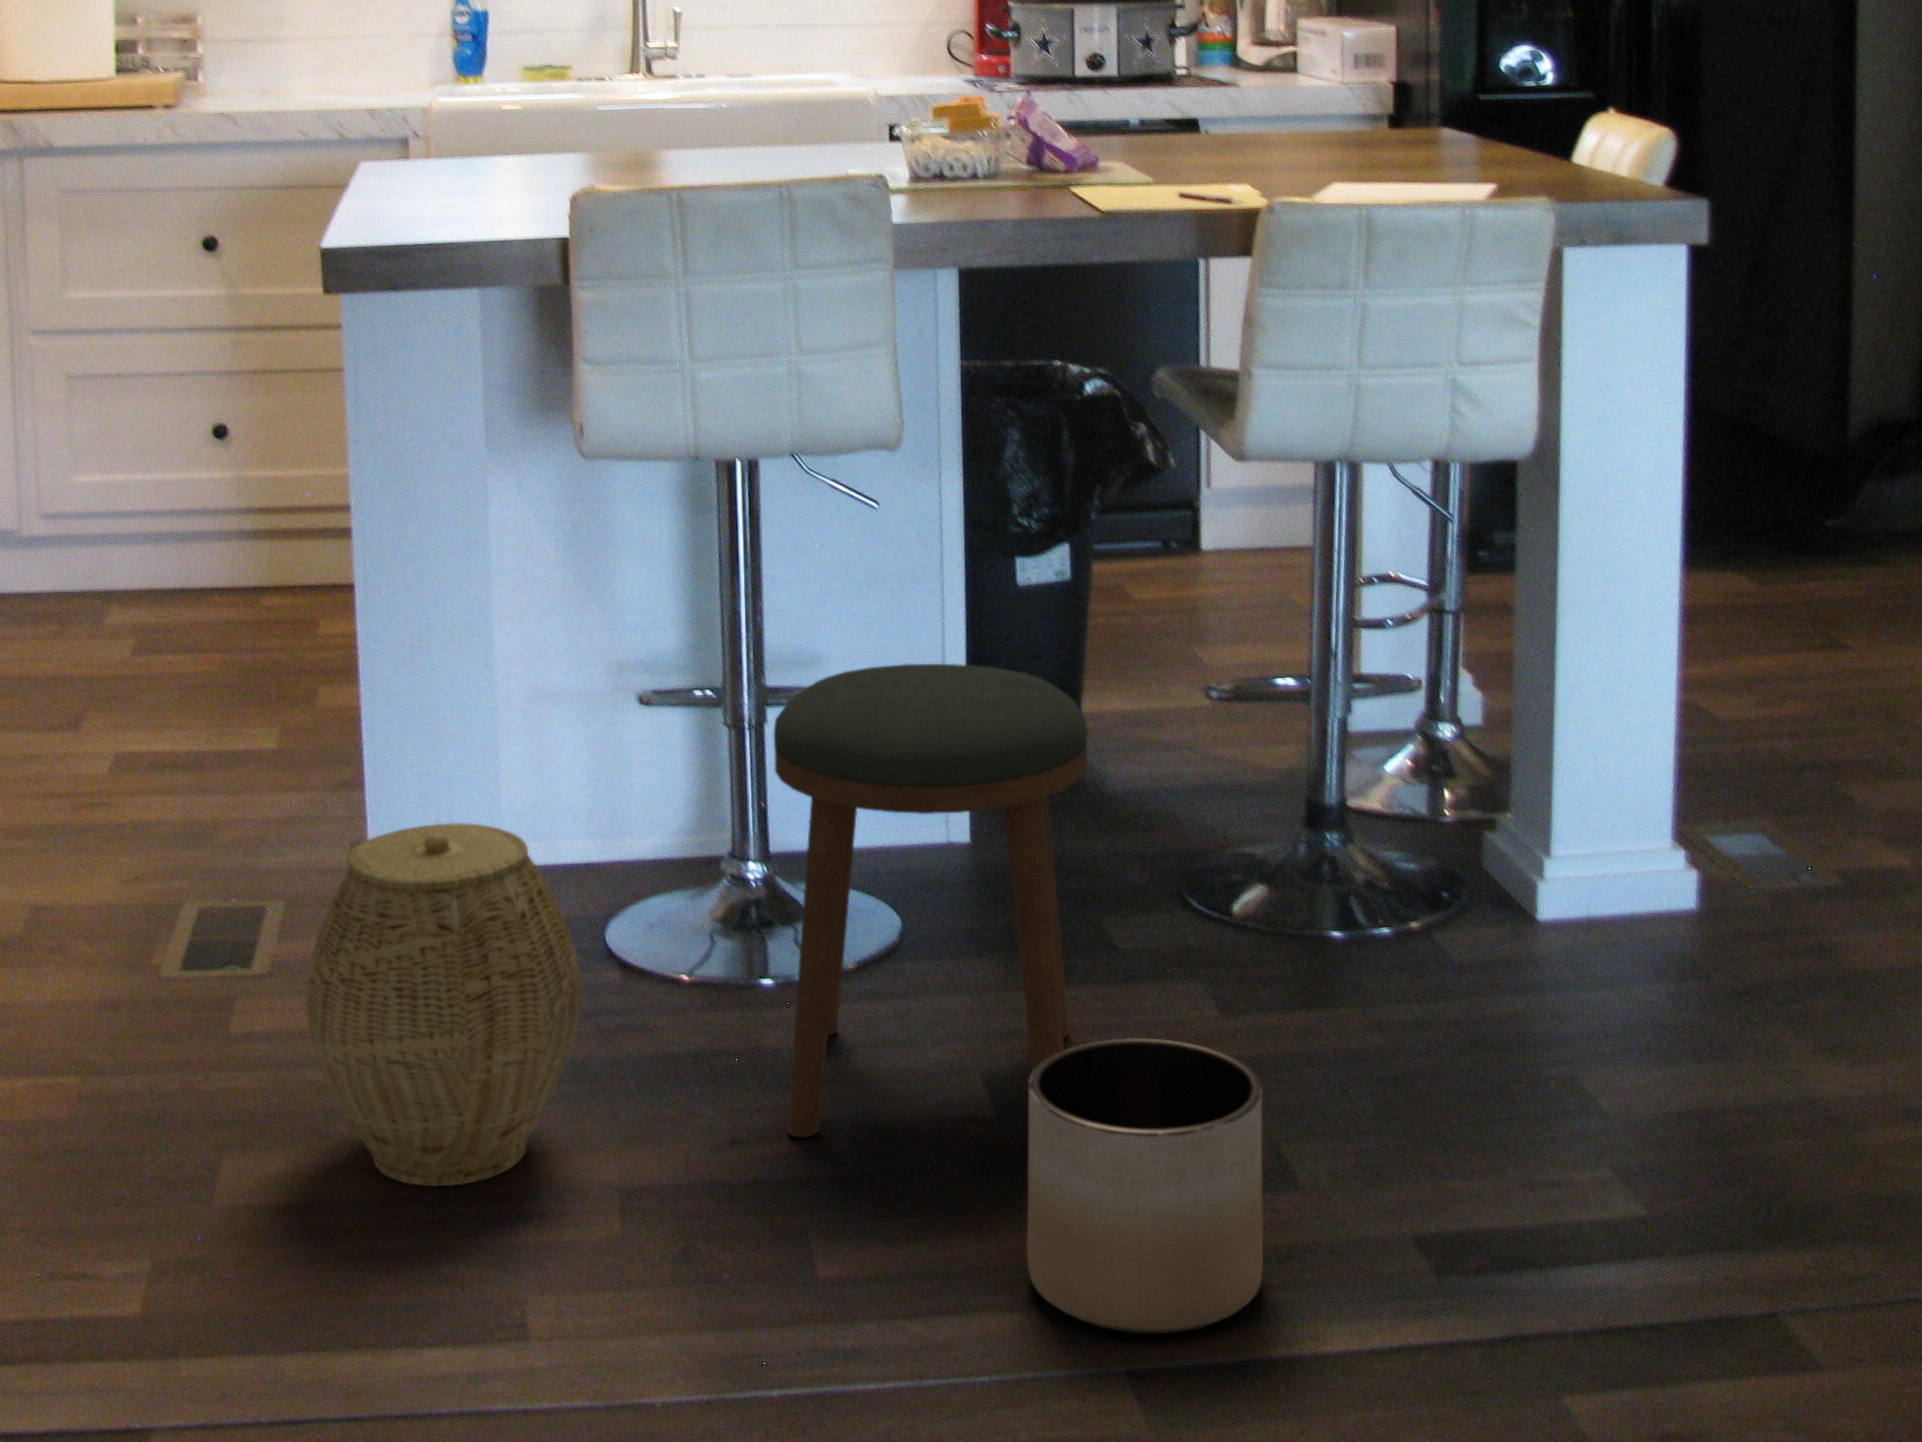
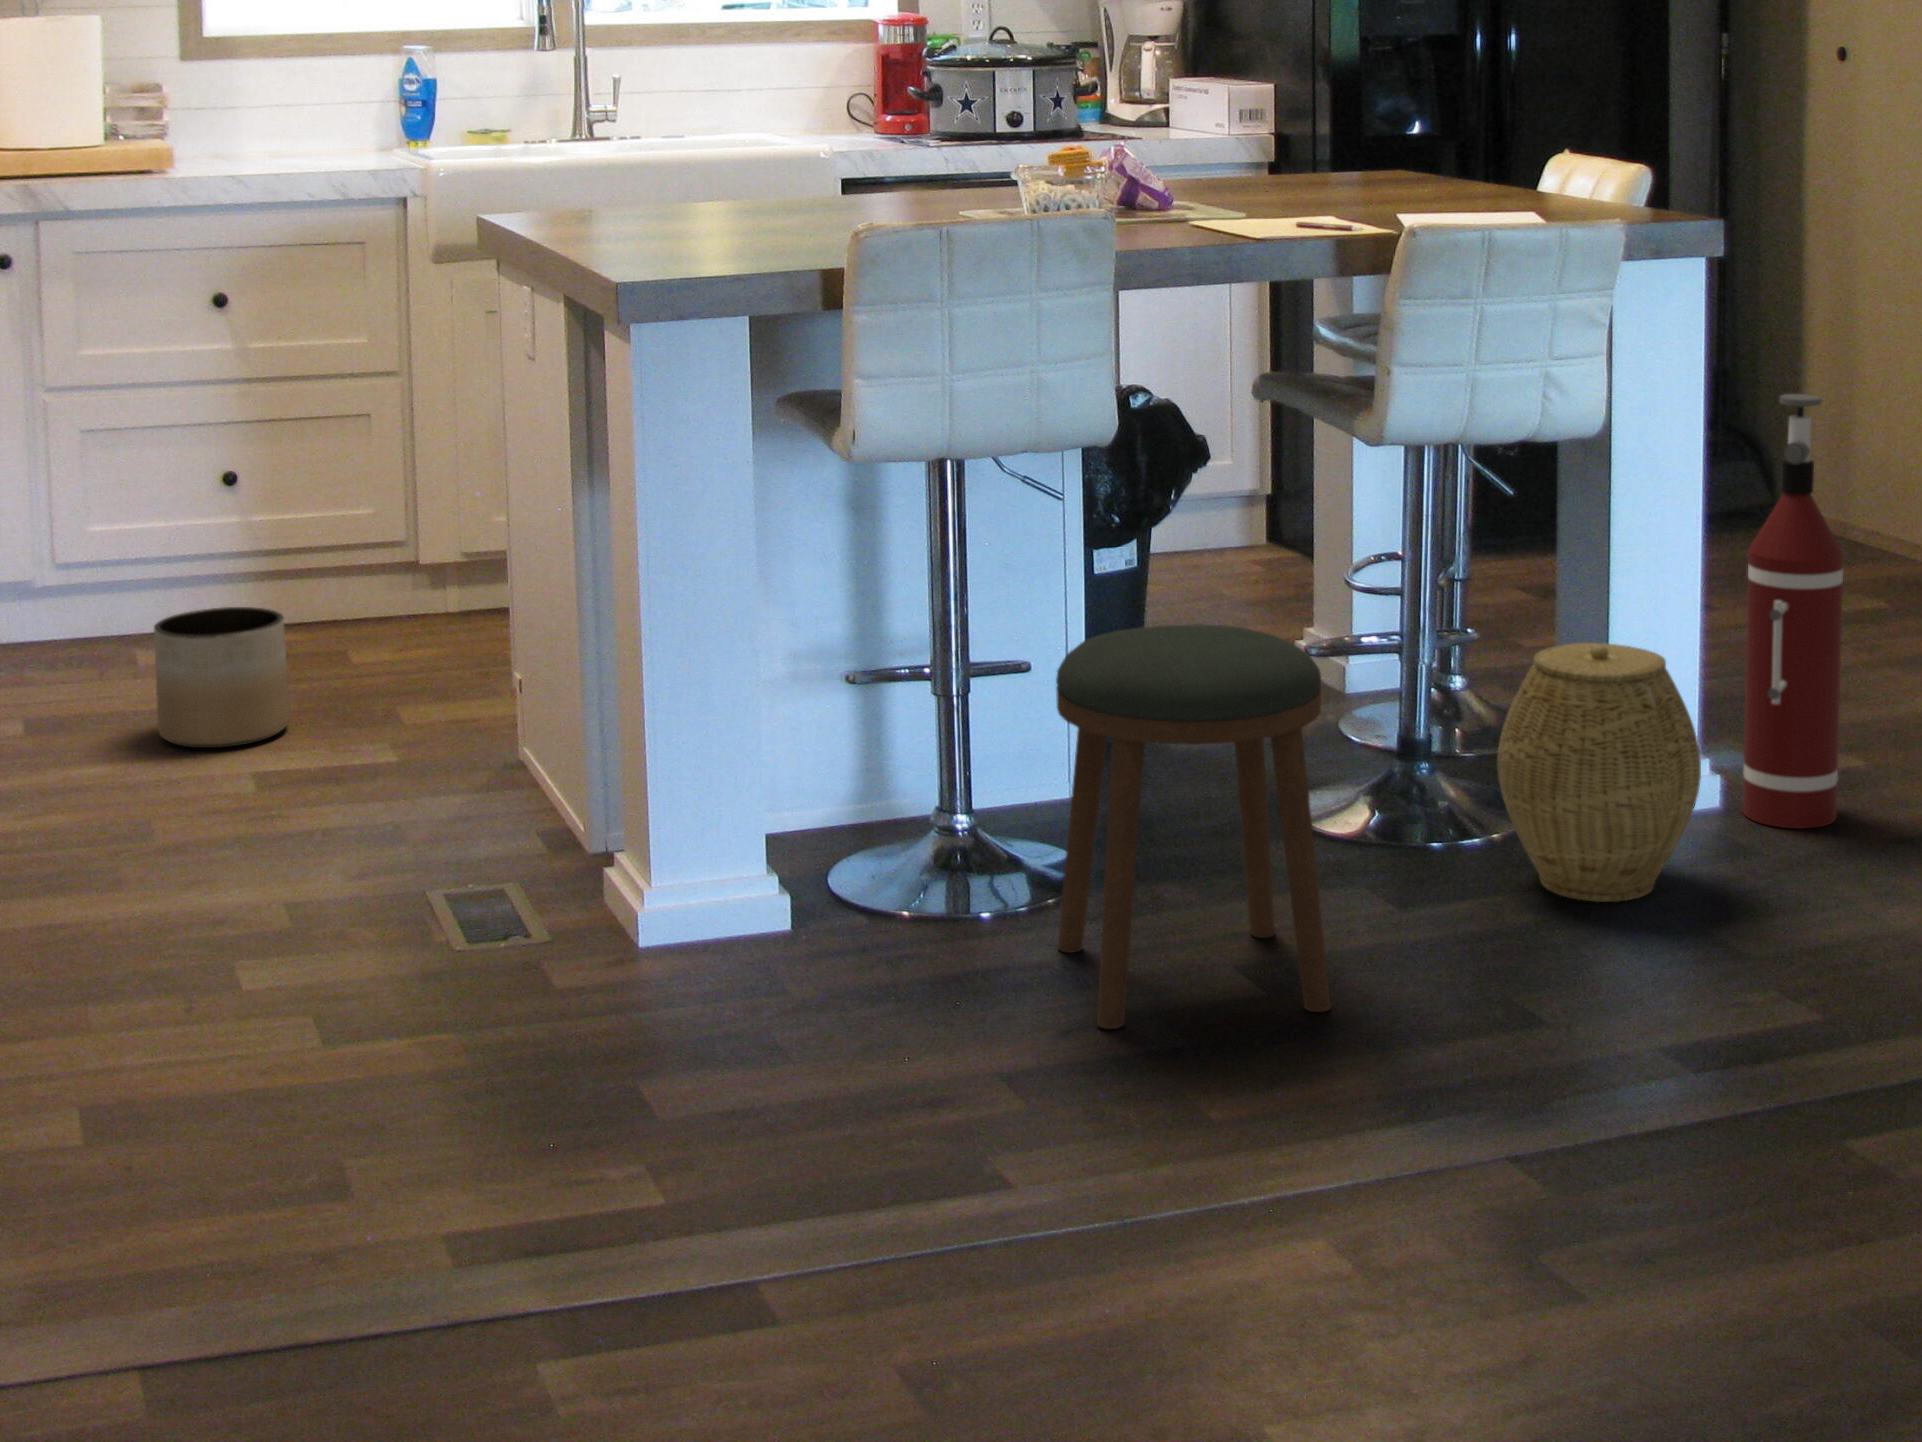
fire extinguisher: none [1738,418,1869,959] -> present [1743,394,1843,828]
woven basket: present [306,823,581,1186] -> present [1497,643,1701,902]
planter: present [1027,1038,1263,1334] -> present [154,607,290,748]

